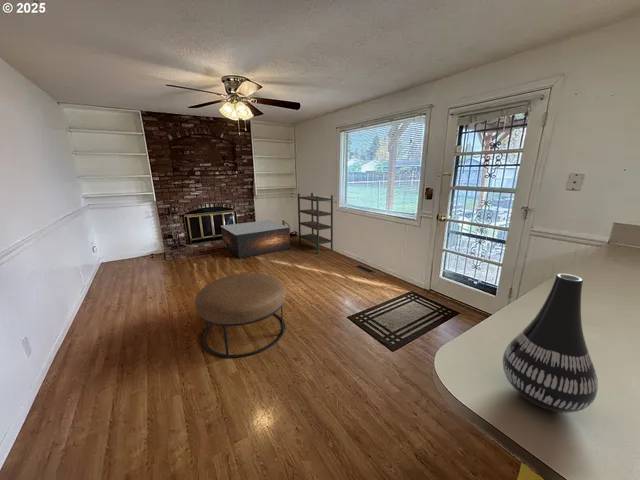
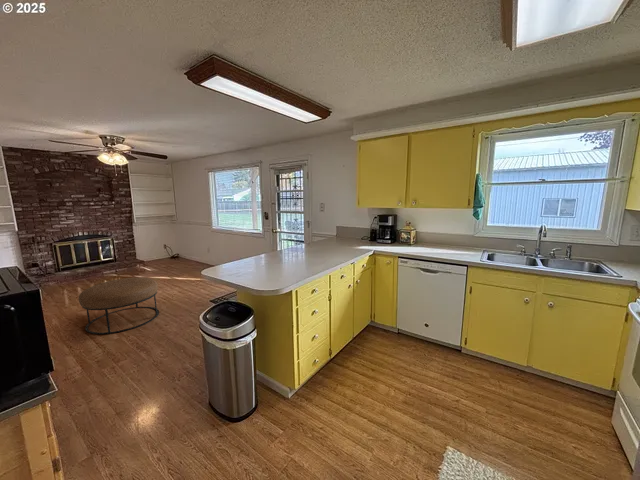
bookshelf: present [298,193,333,254] -> none [176,219,210,268]
coffee table: present [221,220,290,258] -> none [95,245,171,278]
vase: present [502,274,598,413] -> none [215,232,237,271]

